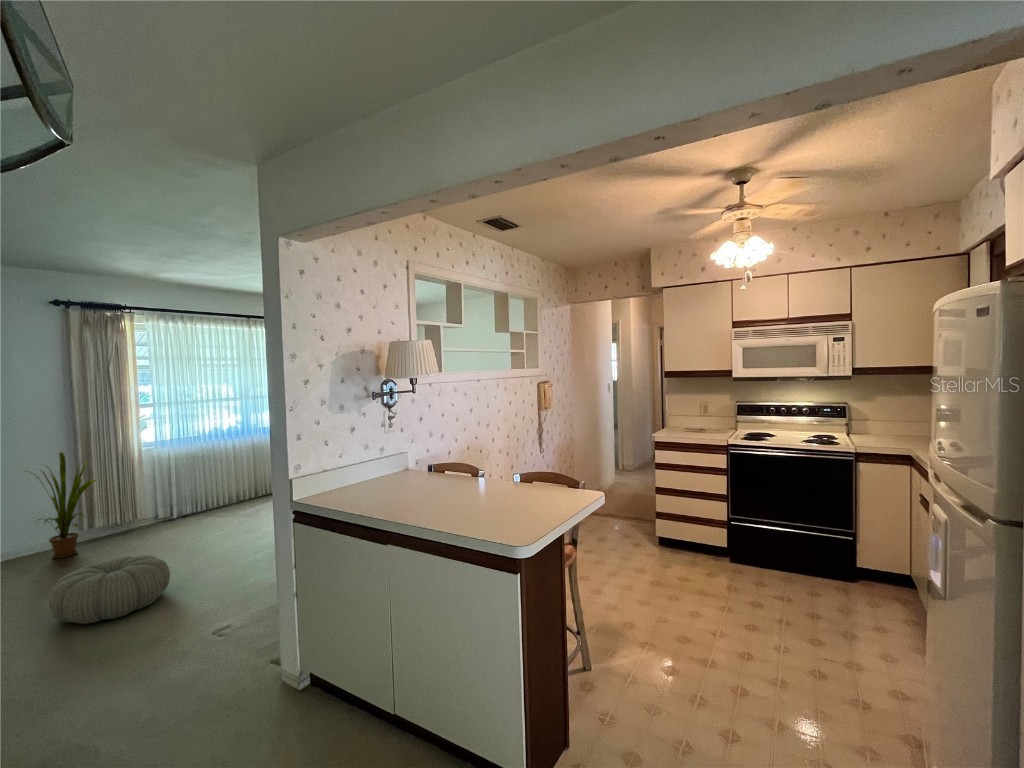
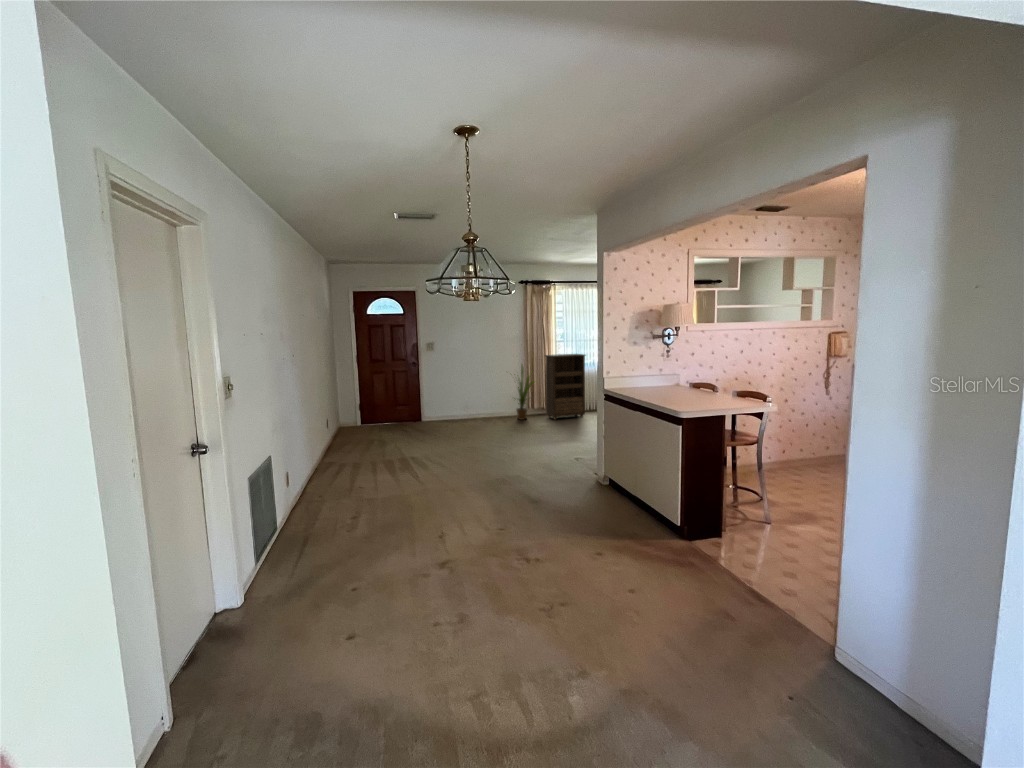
bookshelf: none [115,424,202,543] -> present [545,354,586,420]
pouf: present [50,555,170,624] -> none [515,419,562,445]

